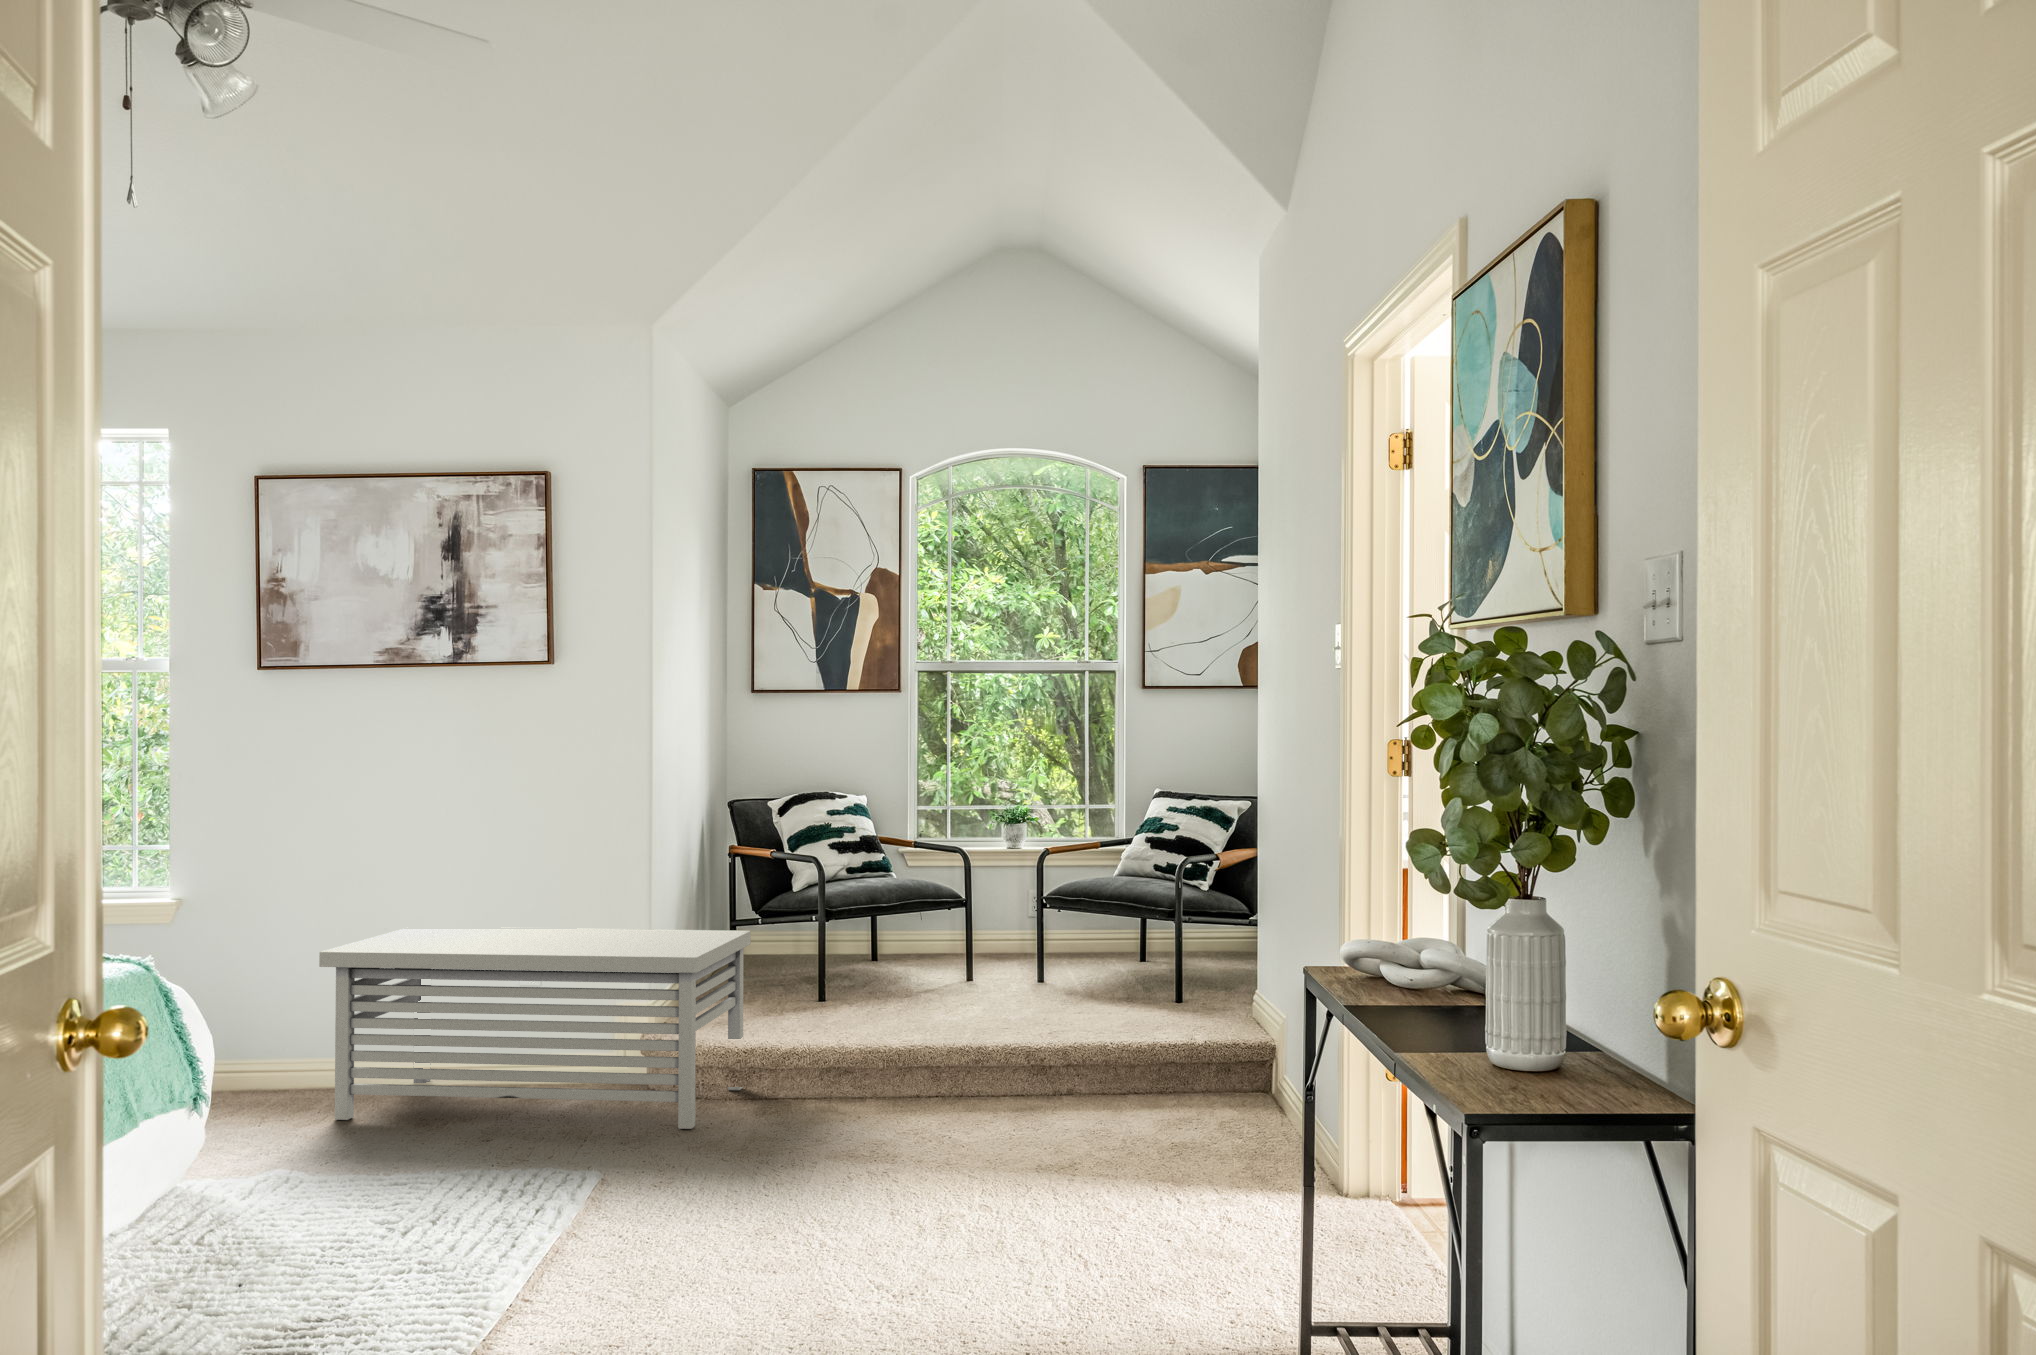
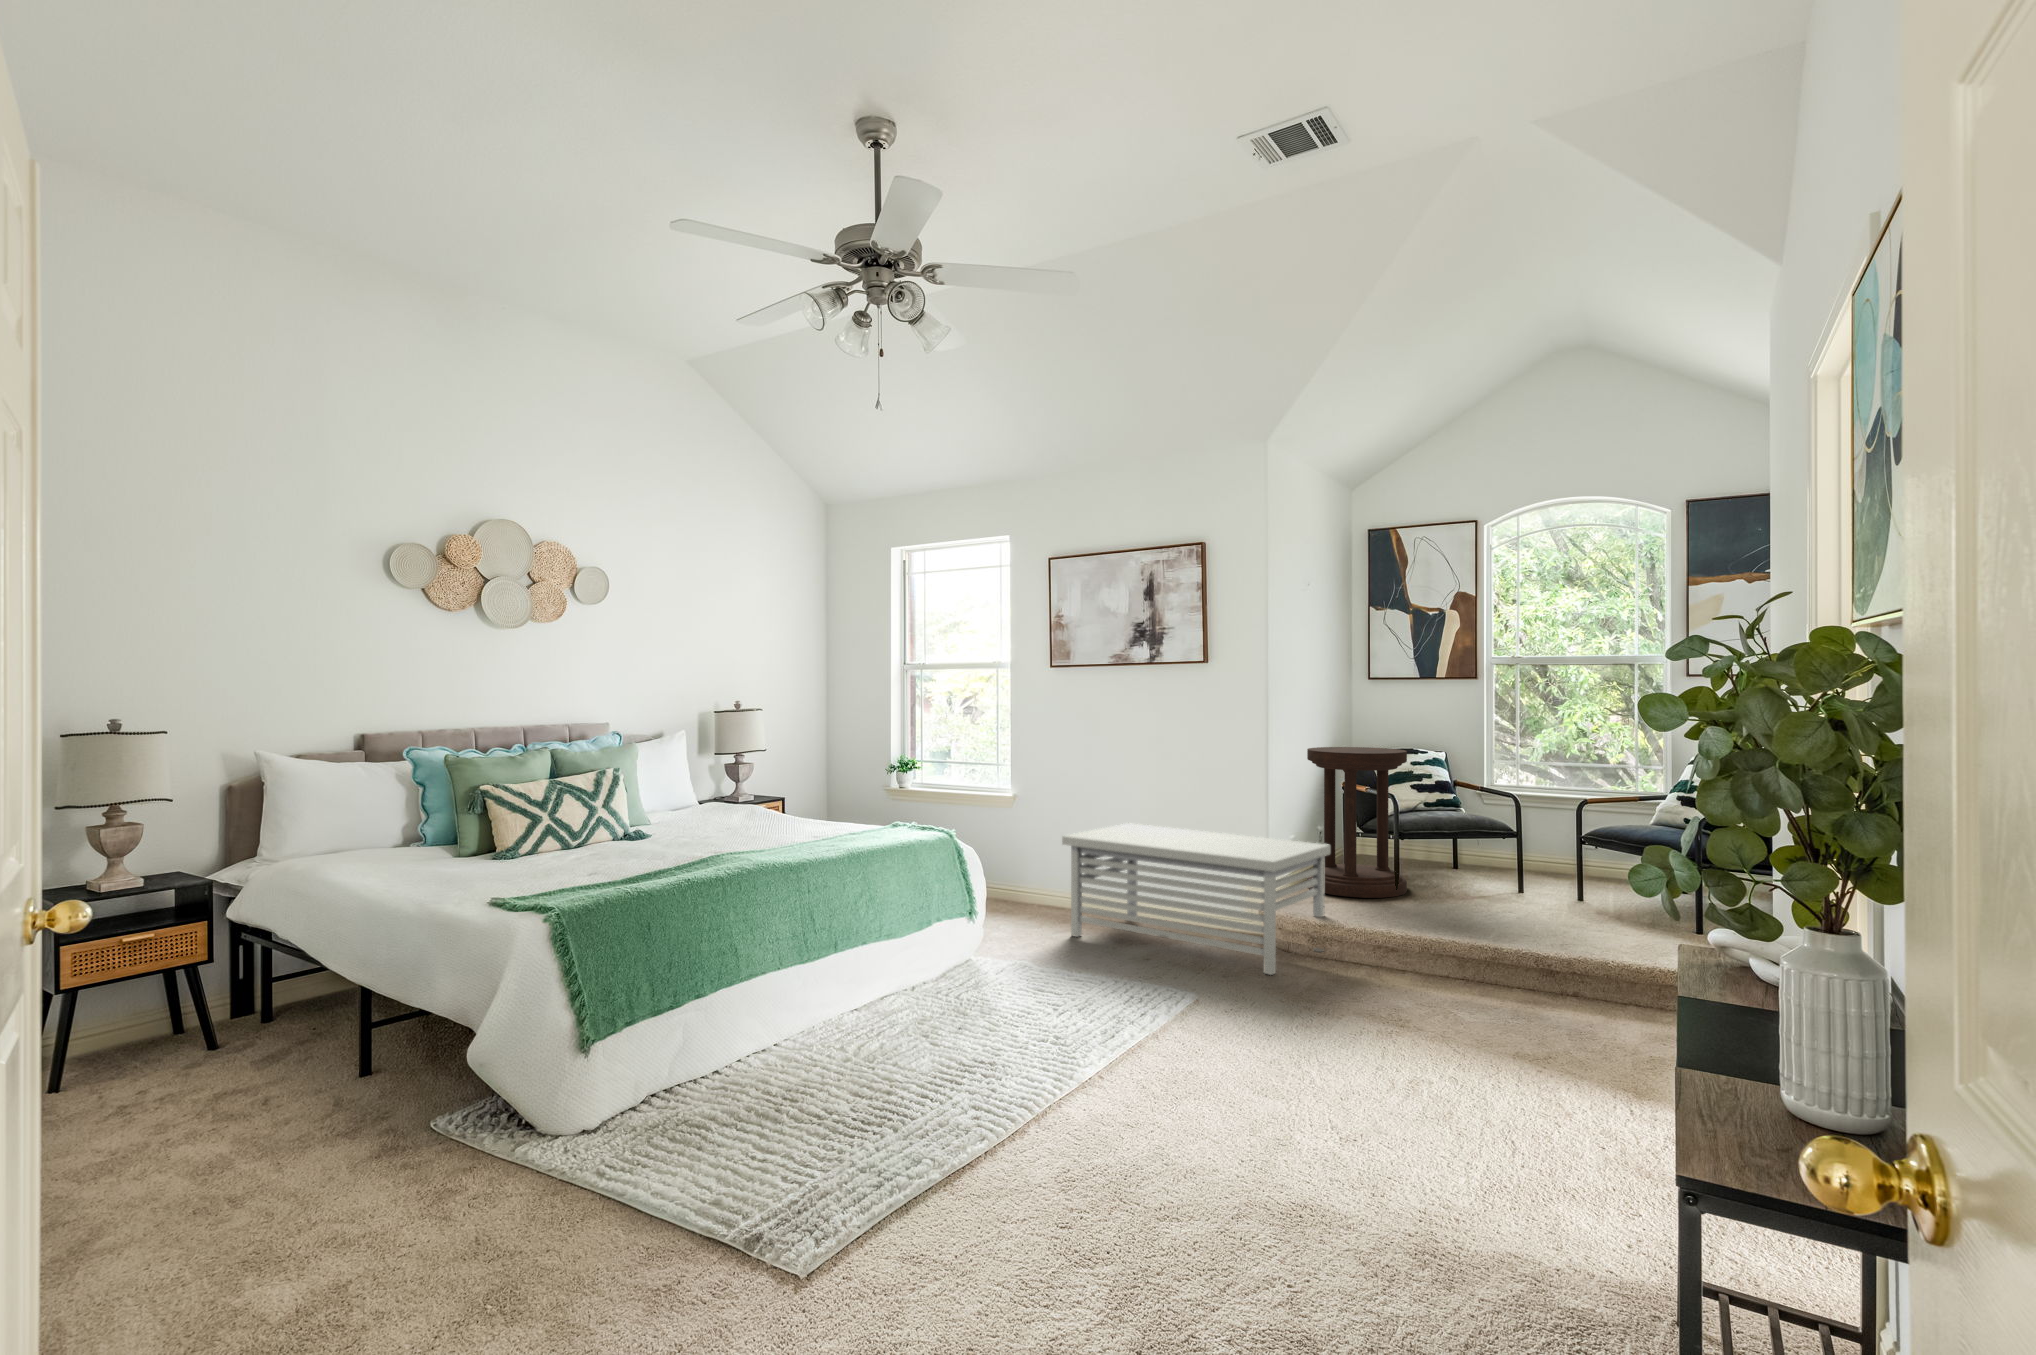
side table: none [692,790,833,1008] -> present [1307,747,1407,898]

